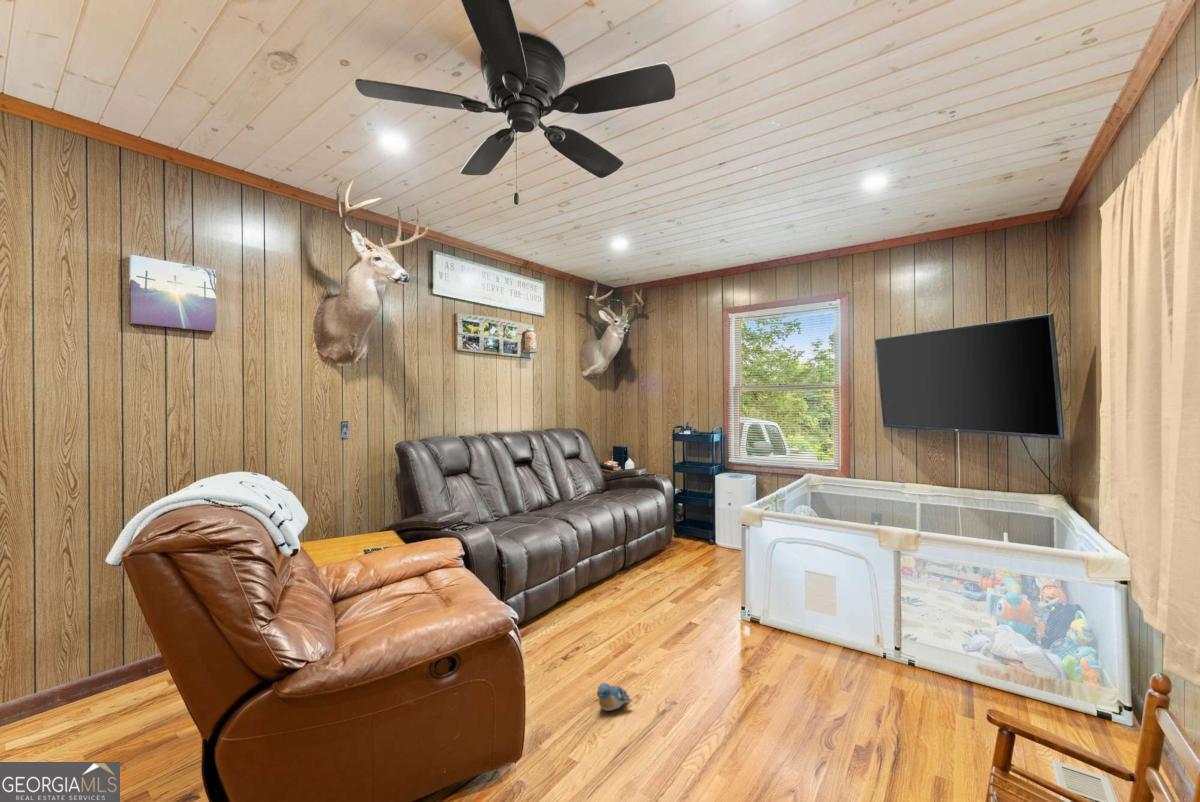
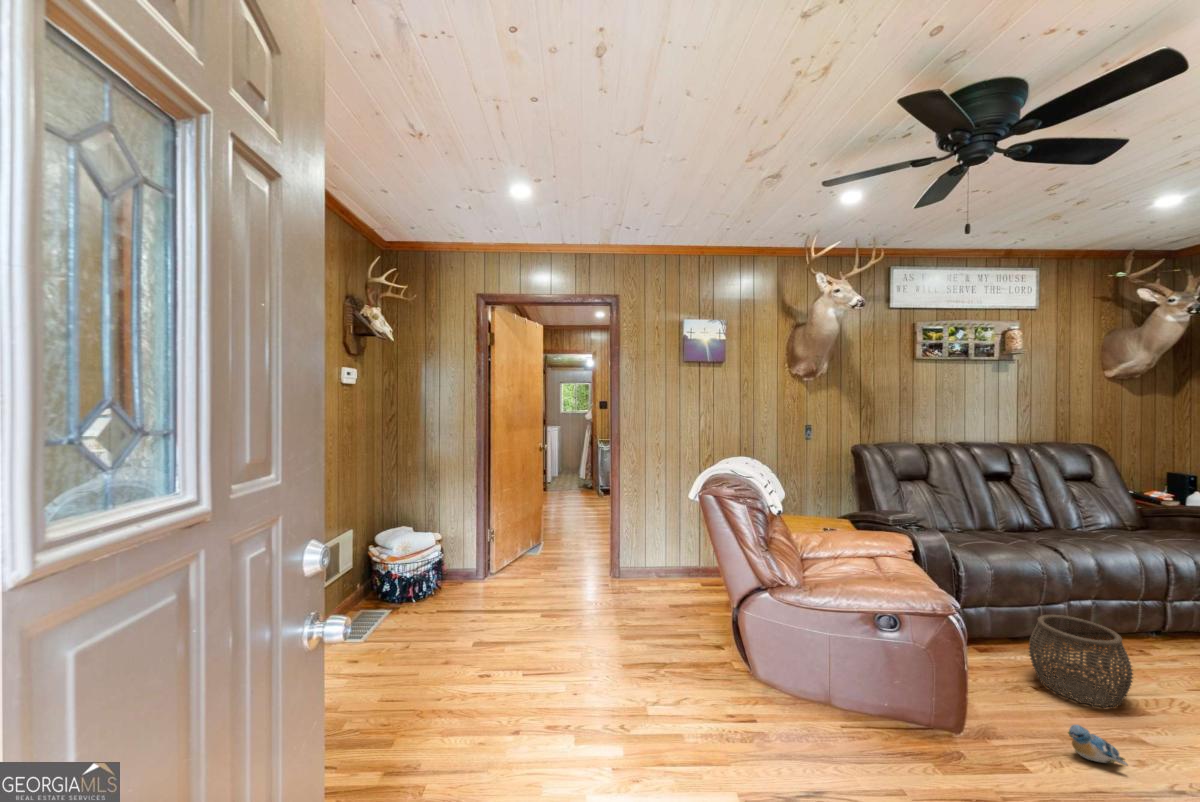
woven basket: none [558,579,622,655] -> present [1029,615,1133,707]

